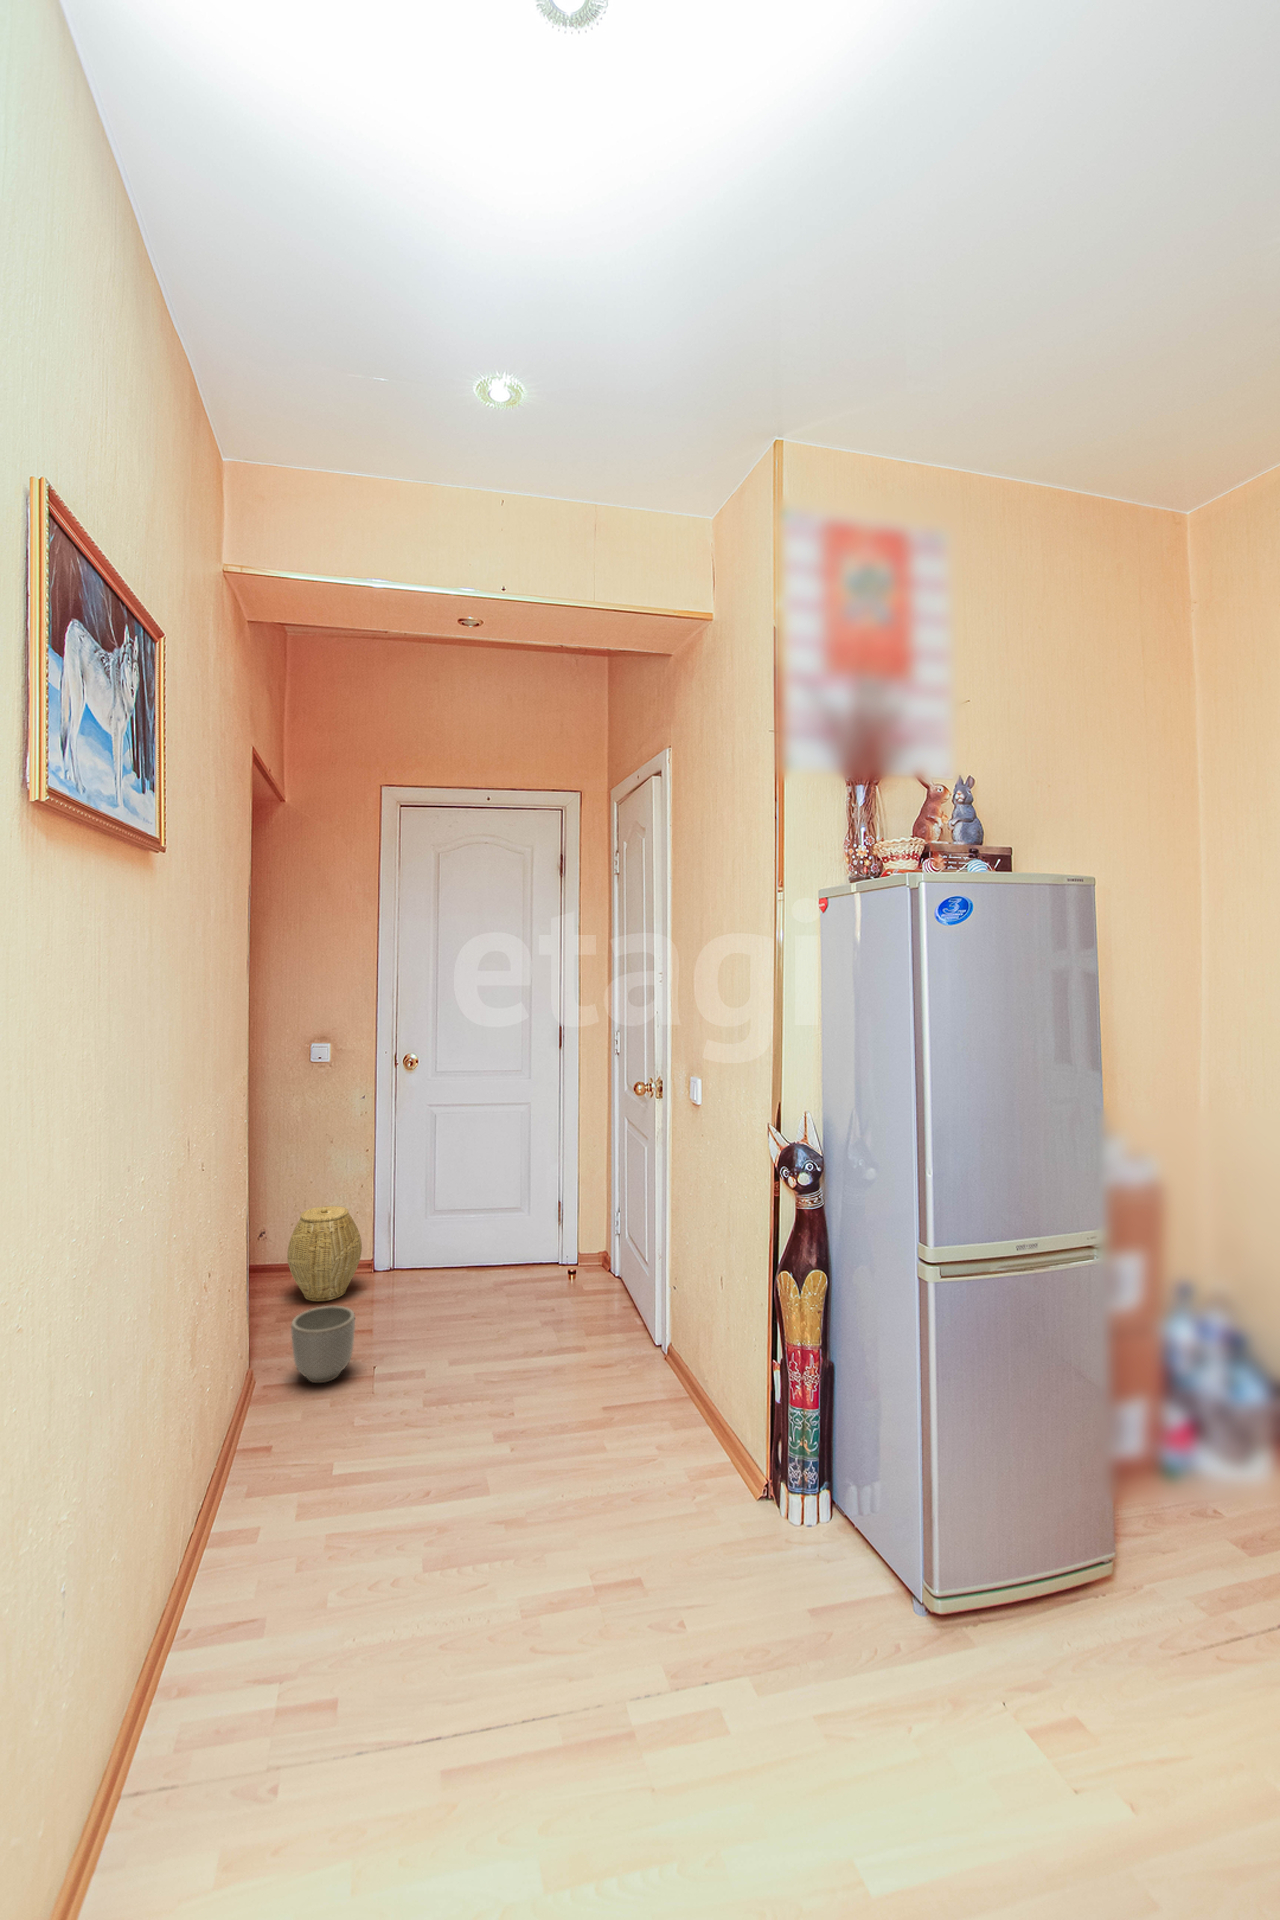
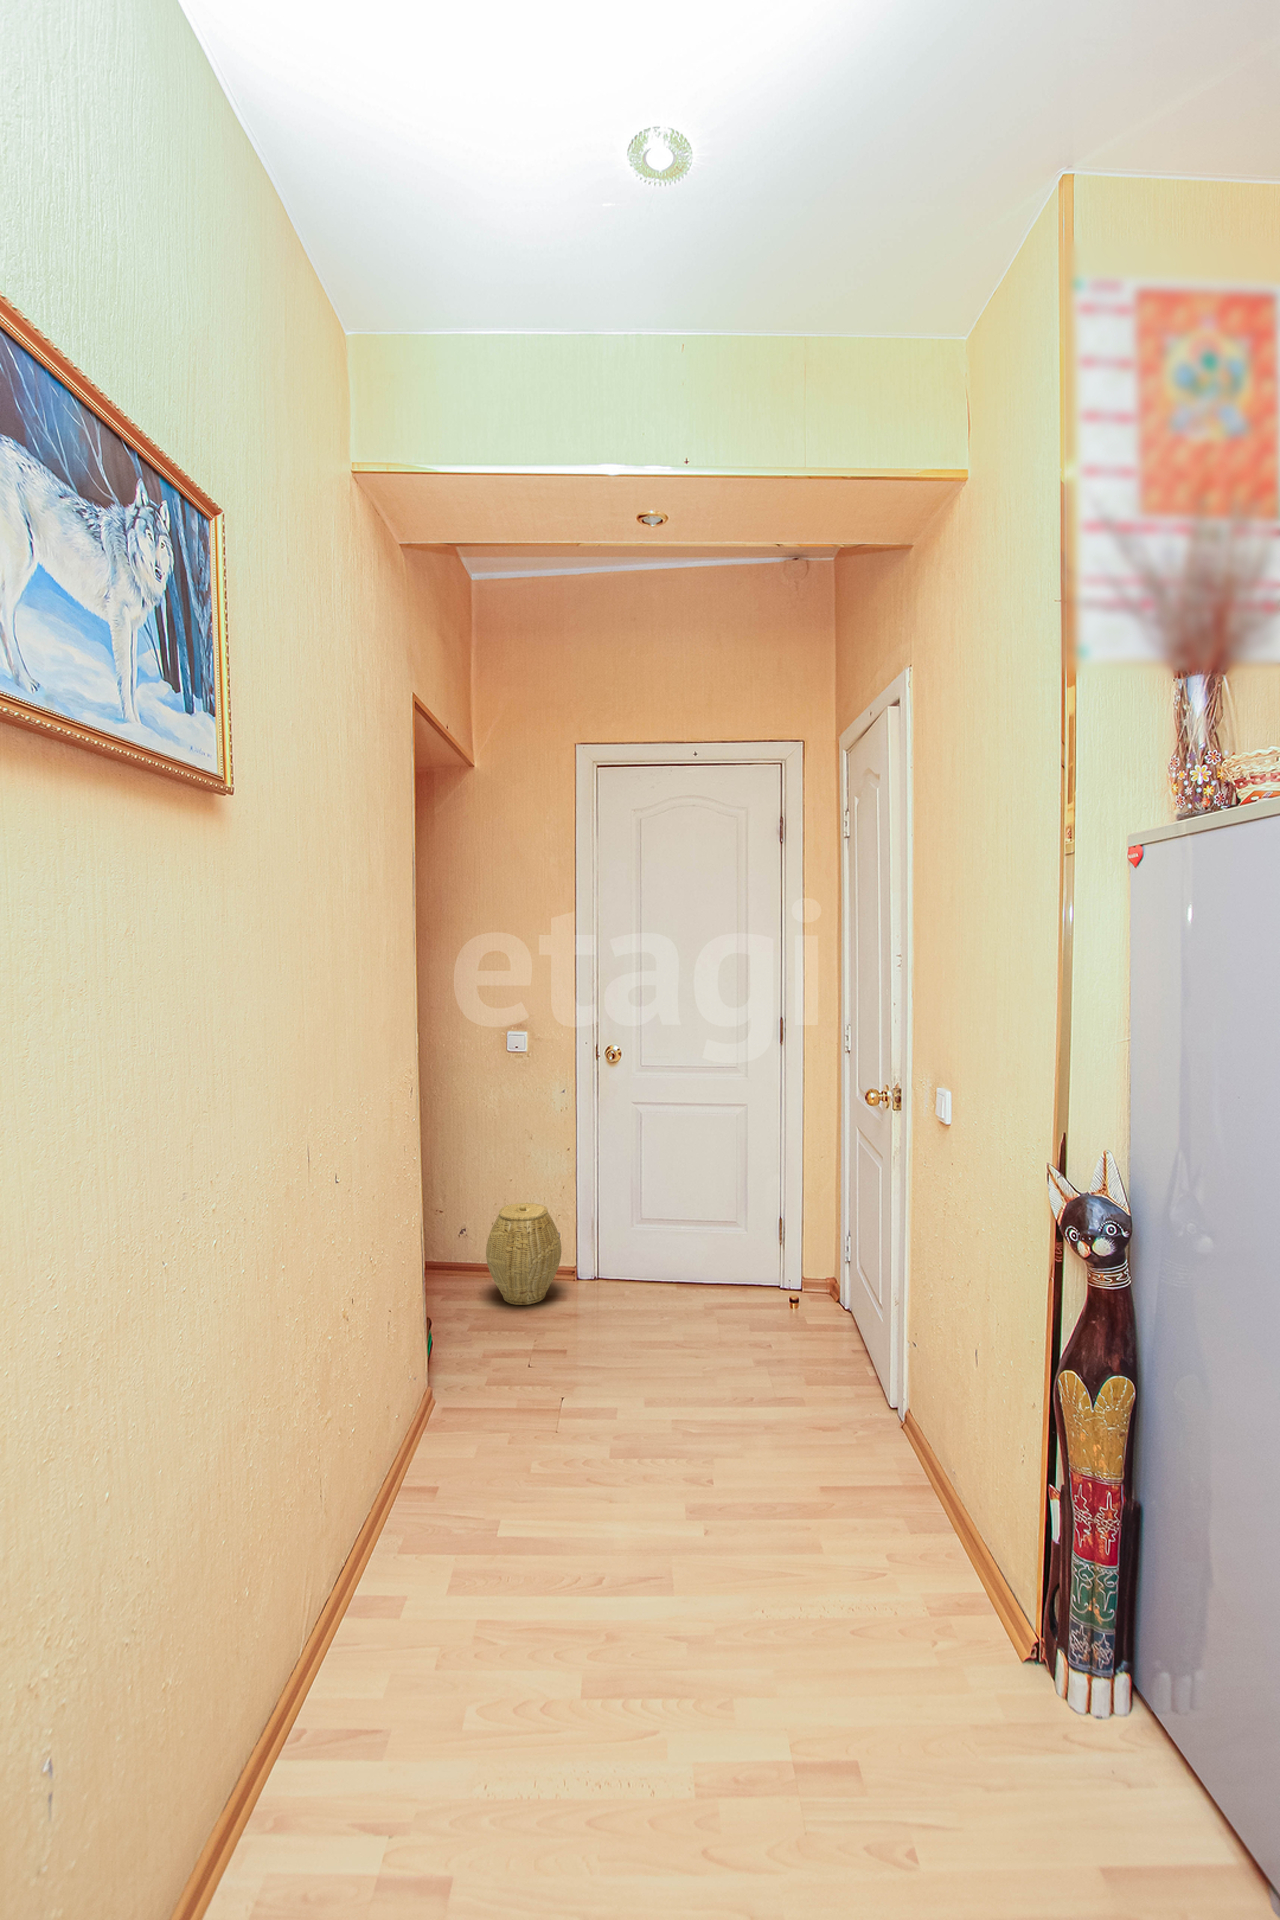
planter: present [291,1306,355,1383] -> none [477,1318,543,1404]

